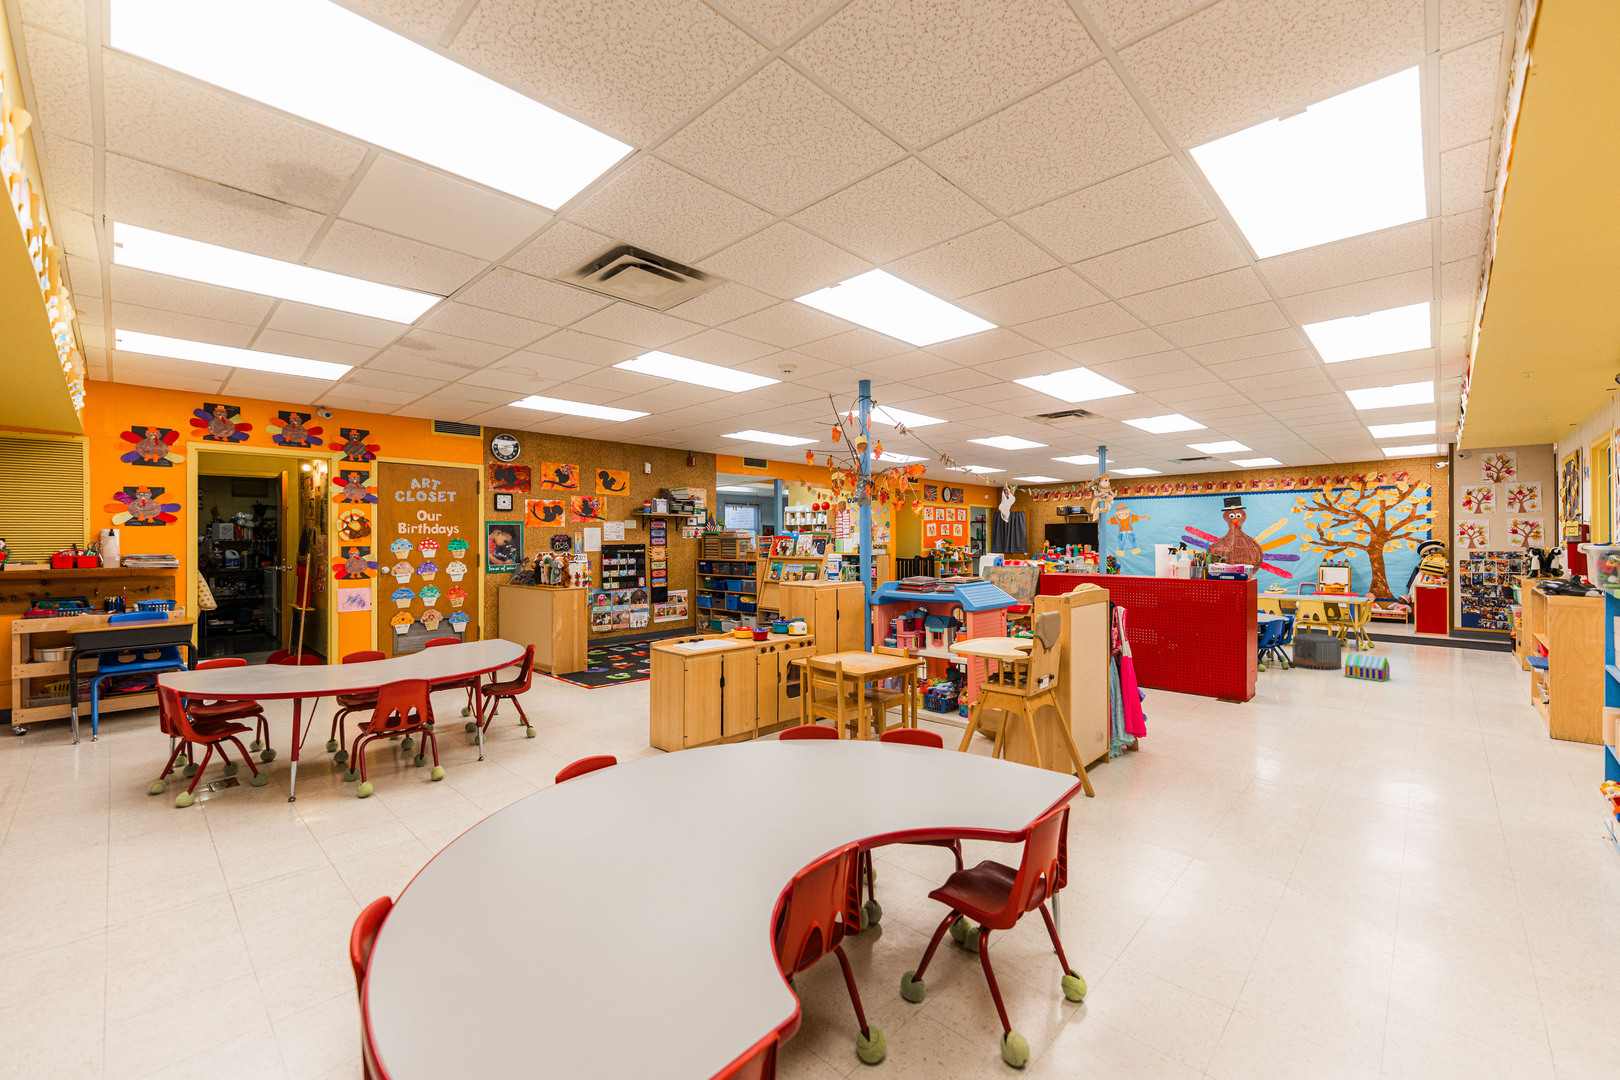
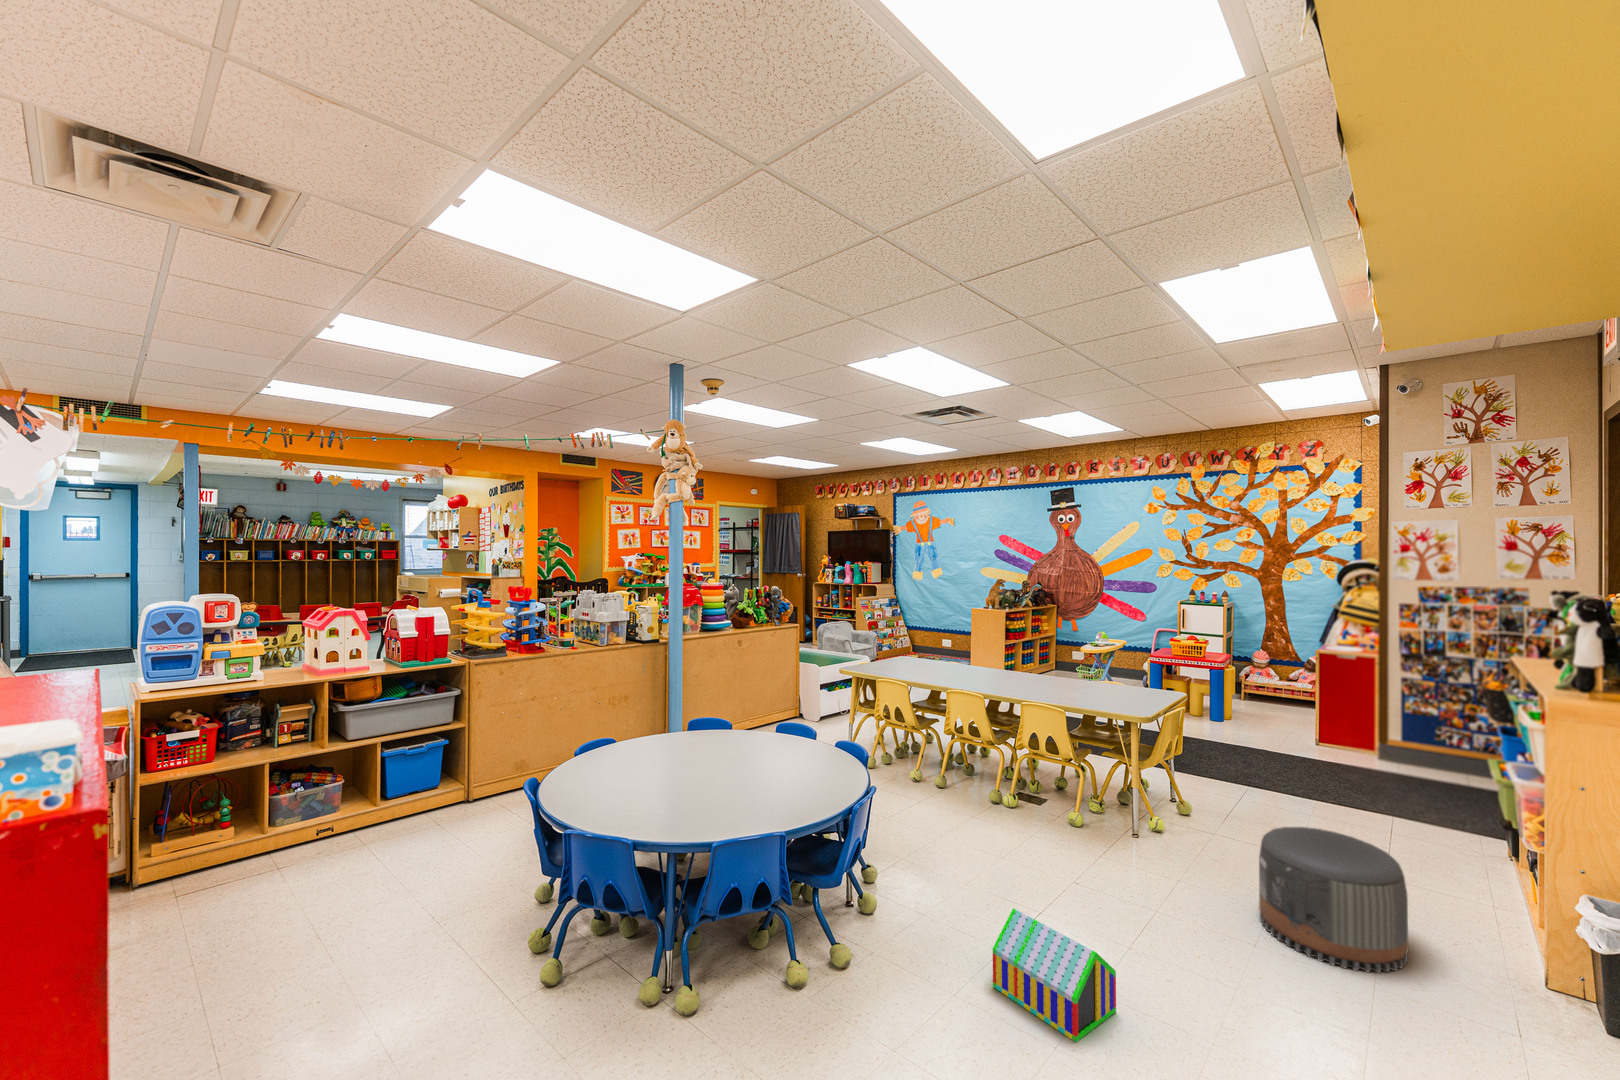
pouf: present [1292,633,1341,670] -> present [1259,827,1408,973]

